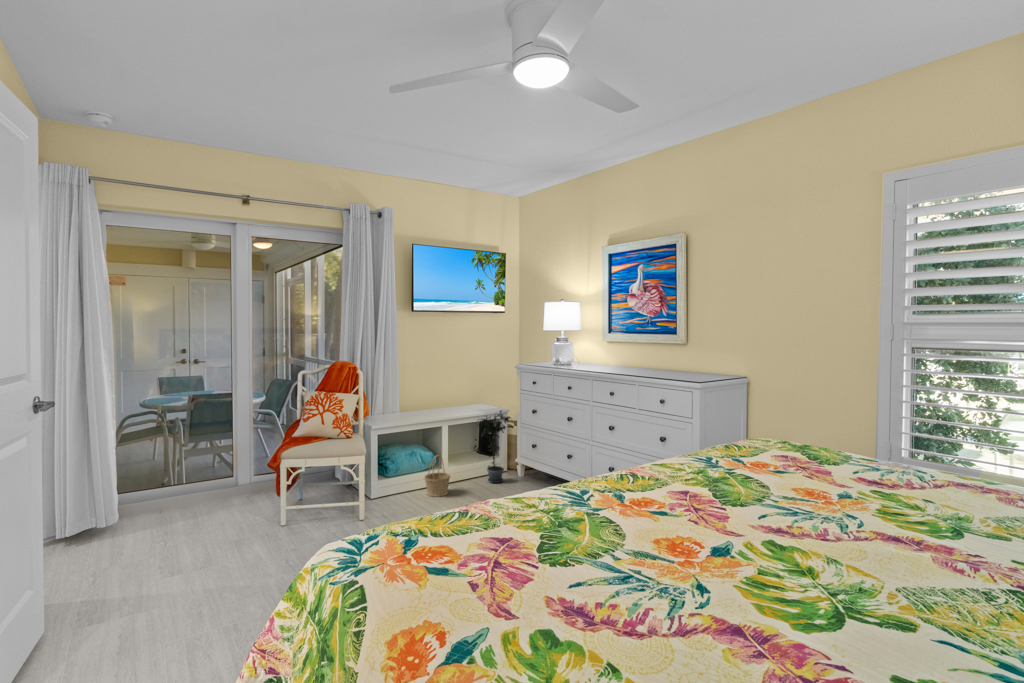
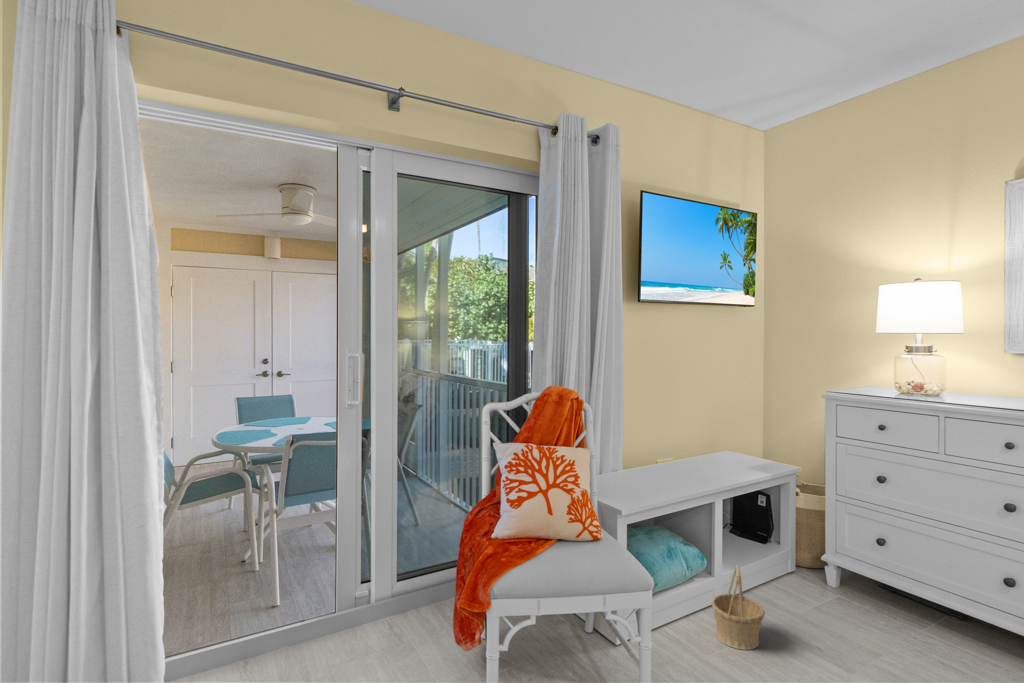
potted plant: present [479,410,510,483] -> none [785,478,848,610]

